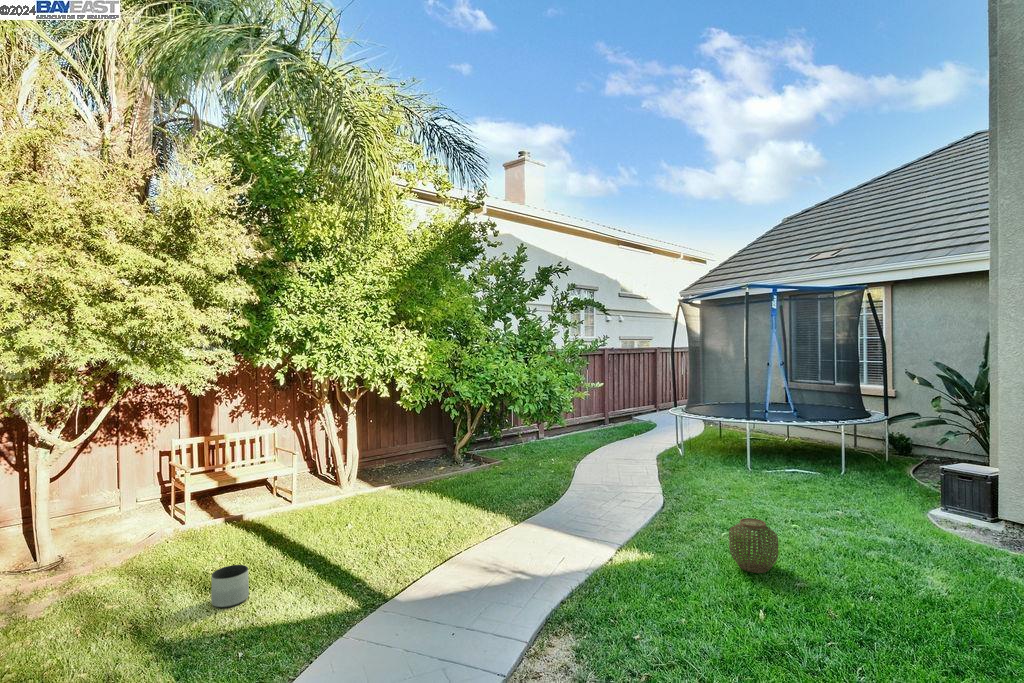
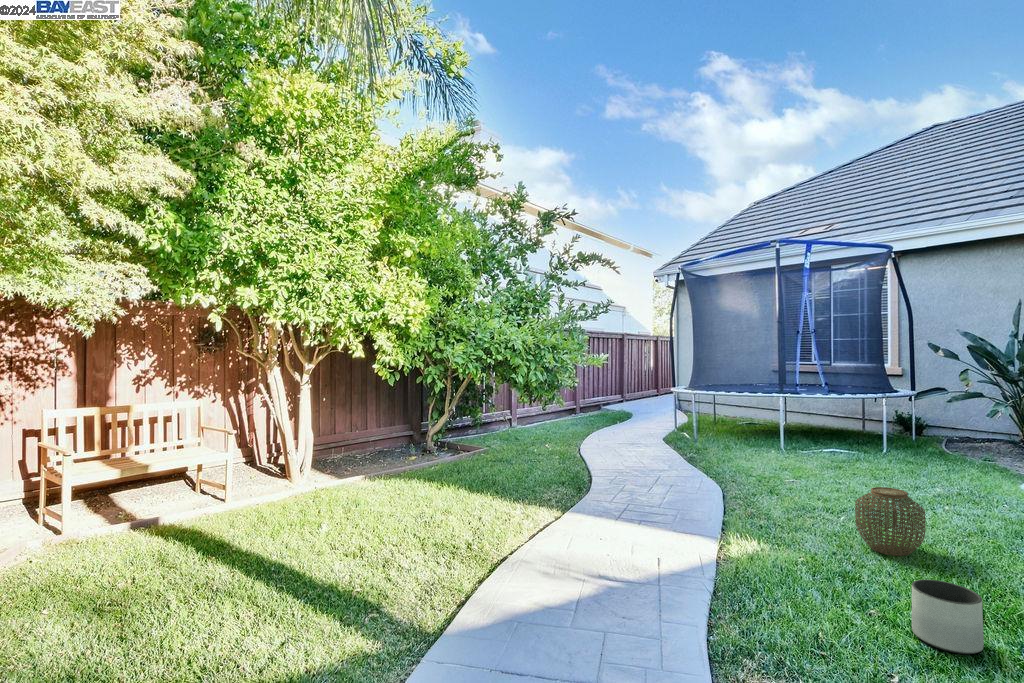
planter: present [211,565,249,608] -> present [912,580,984,654]

